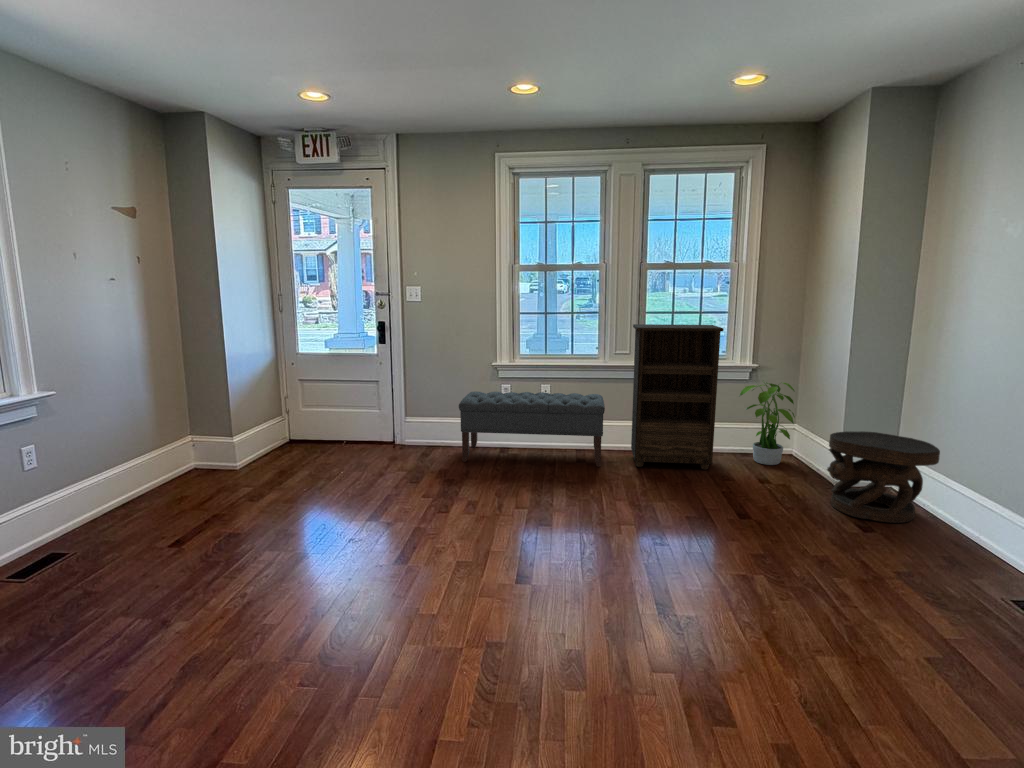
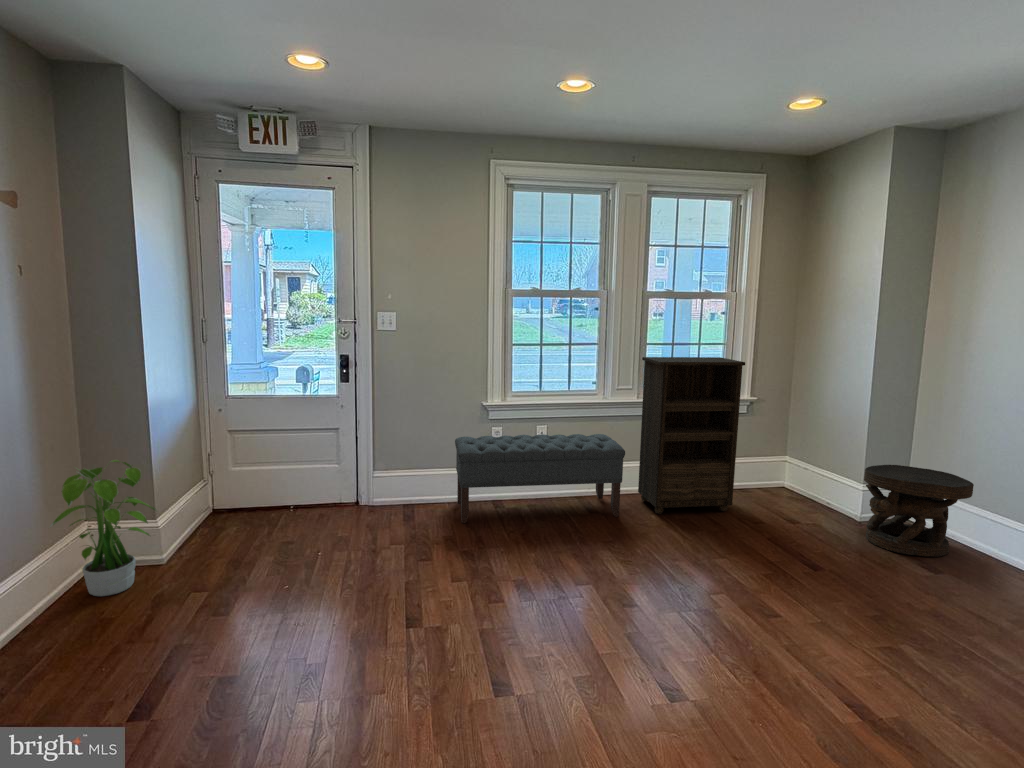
potted plant: present [739,381,795,465] -> present [50,460,157,596]

